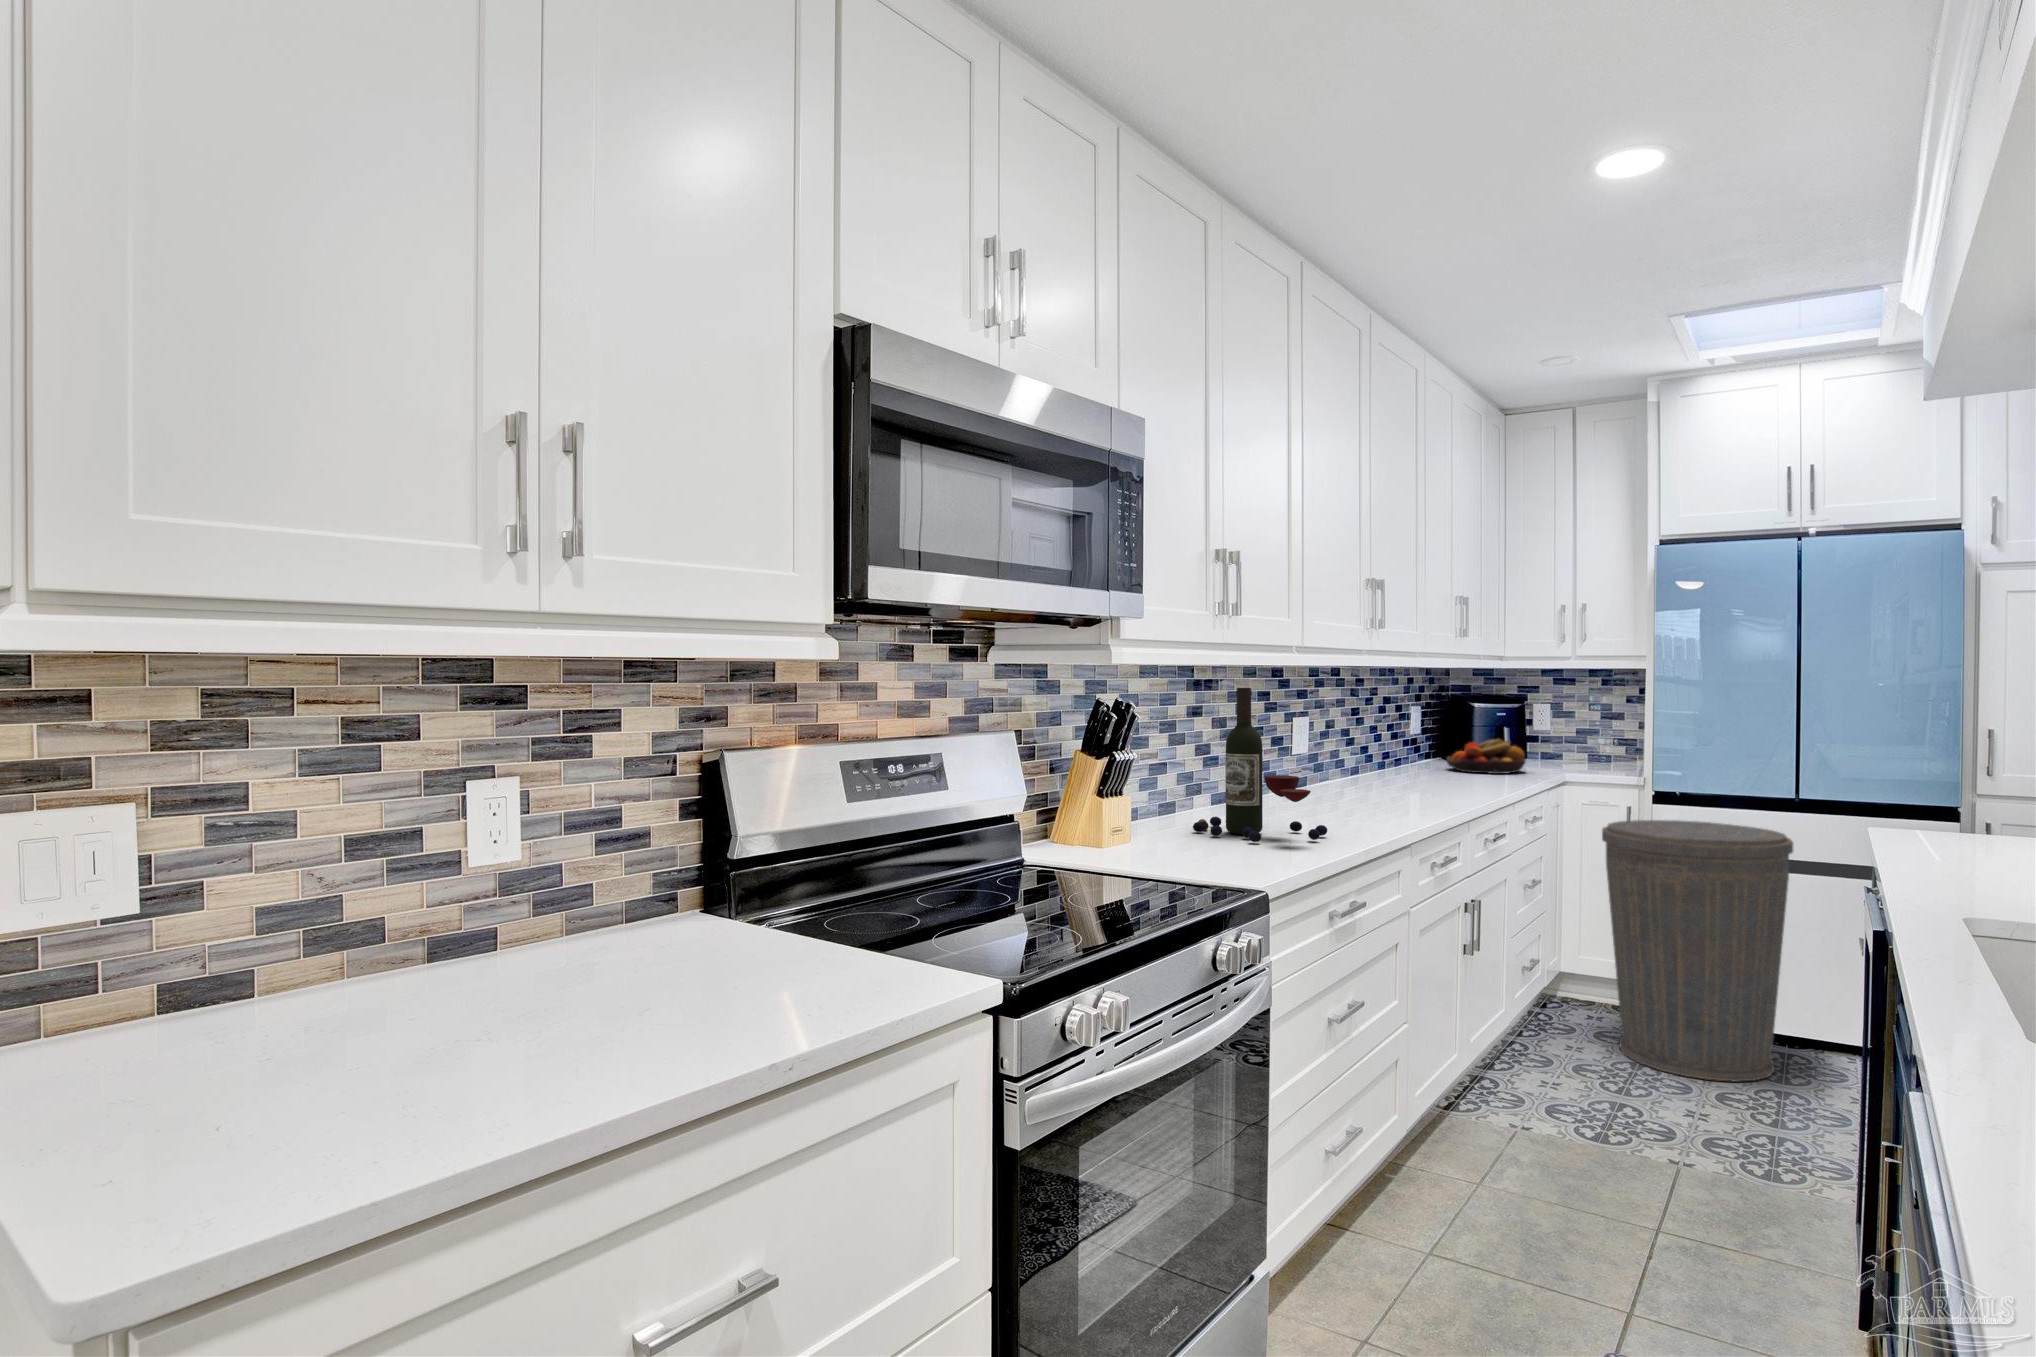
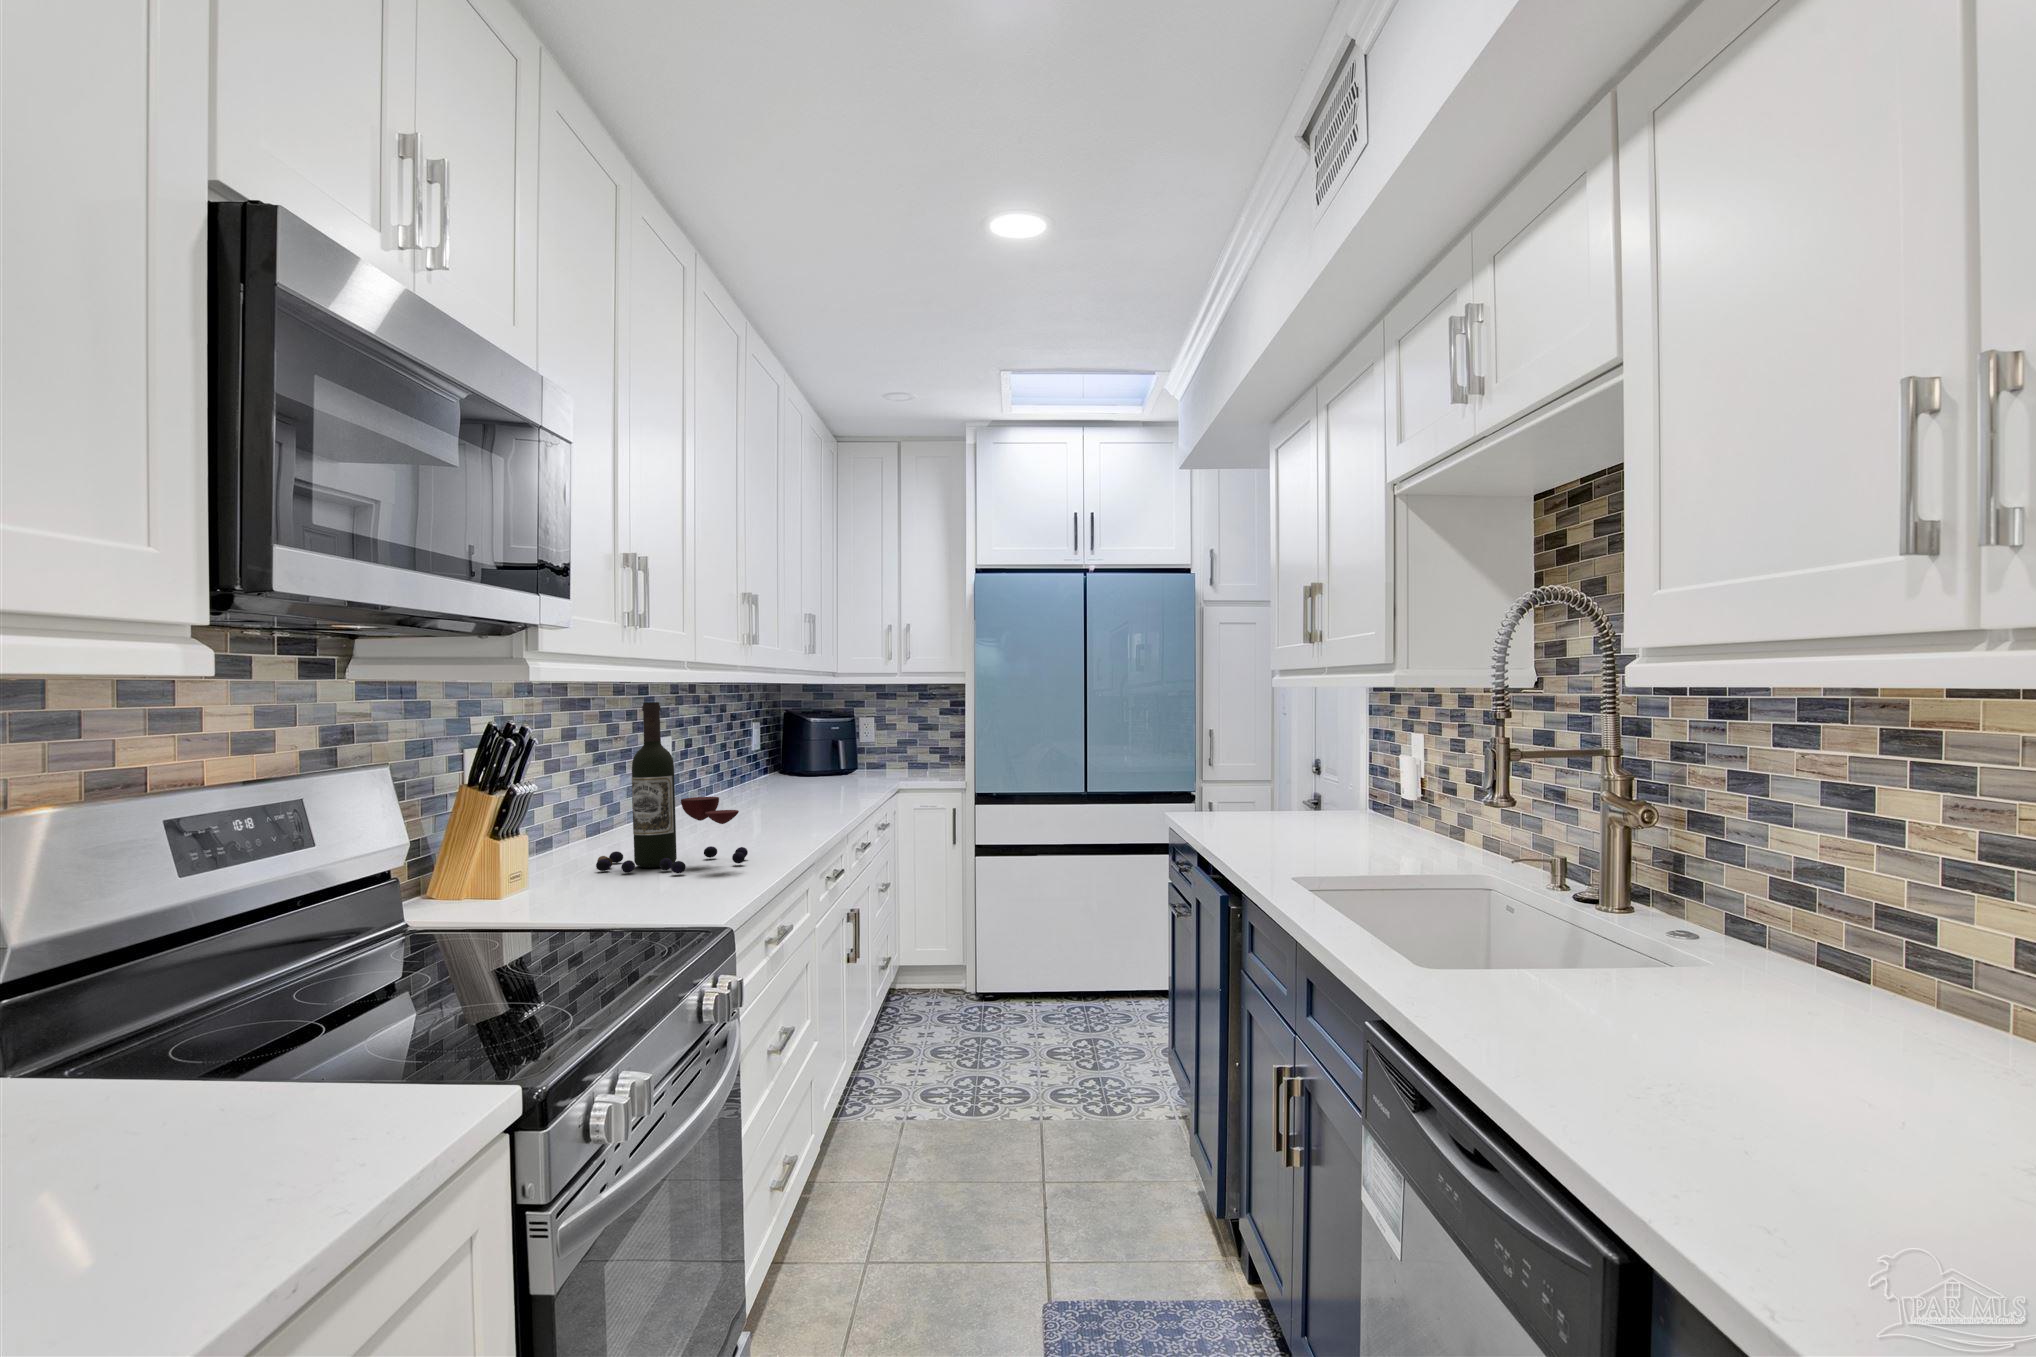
fruit bowl: present [1446,739,1525,774] -> none [792,751,865,785]
trash can: present [1602,820,1793,1082] -> none [940,812,1084,1040]

